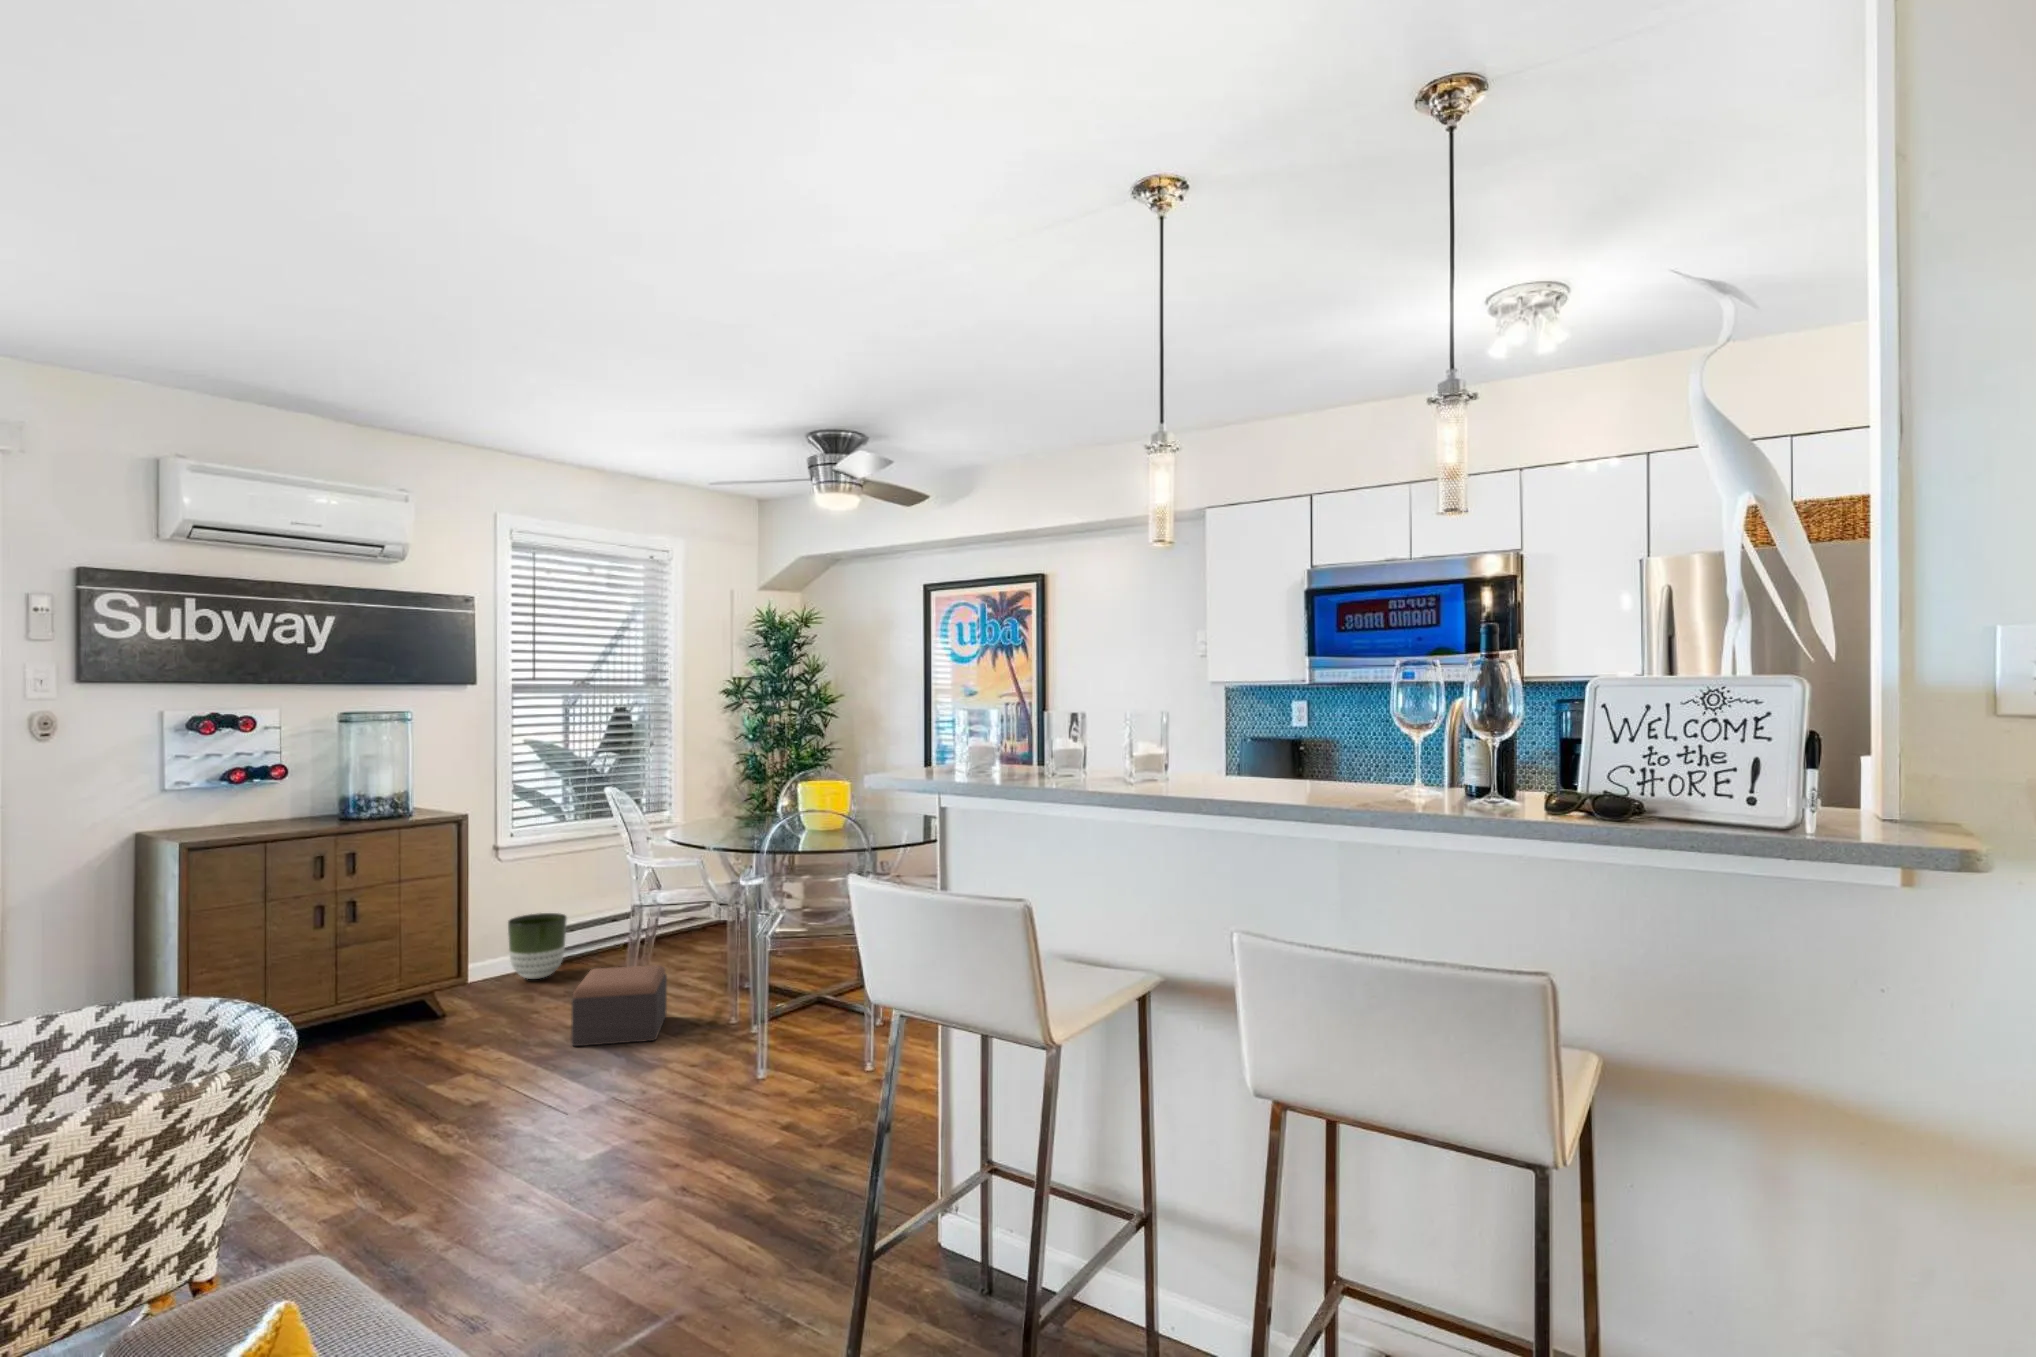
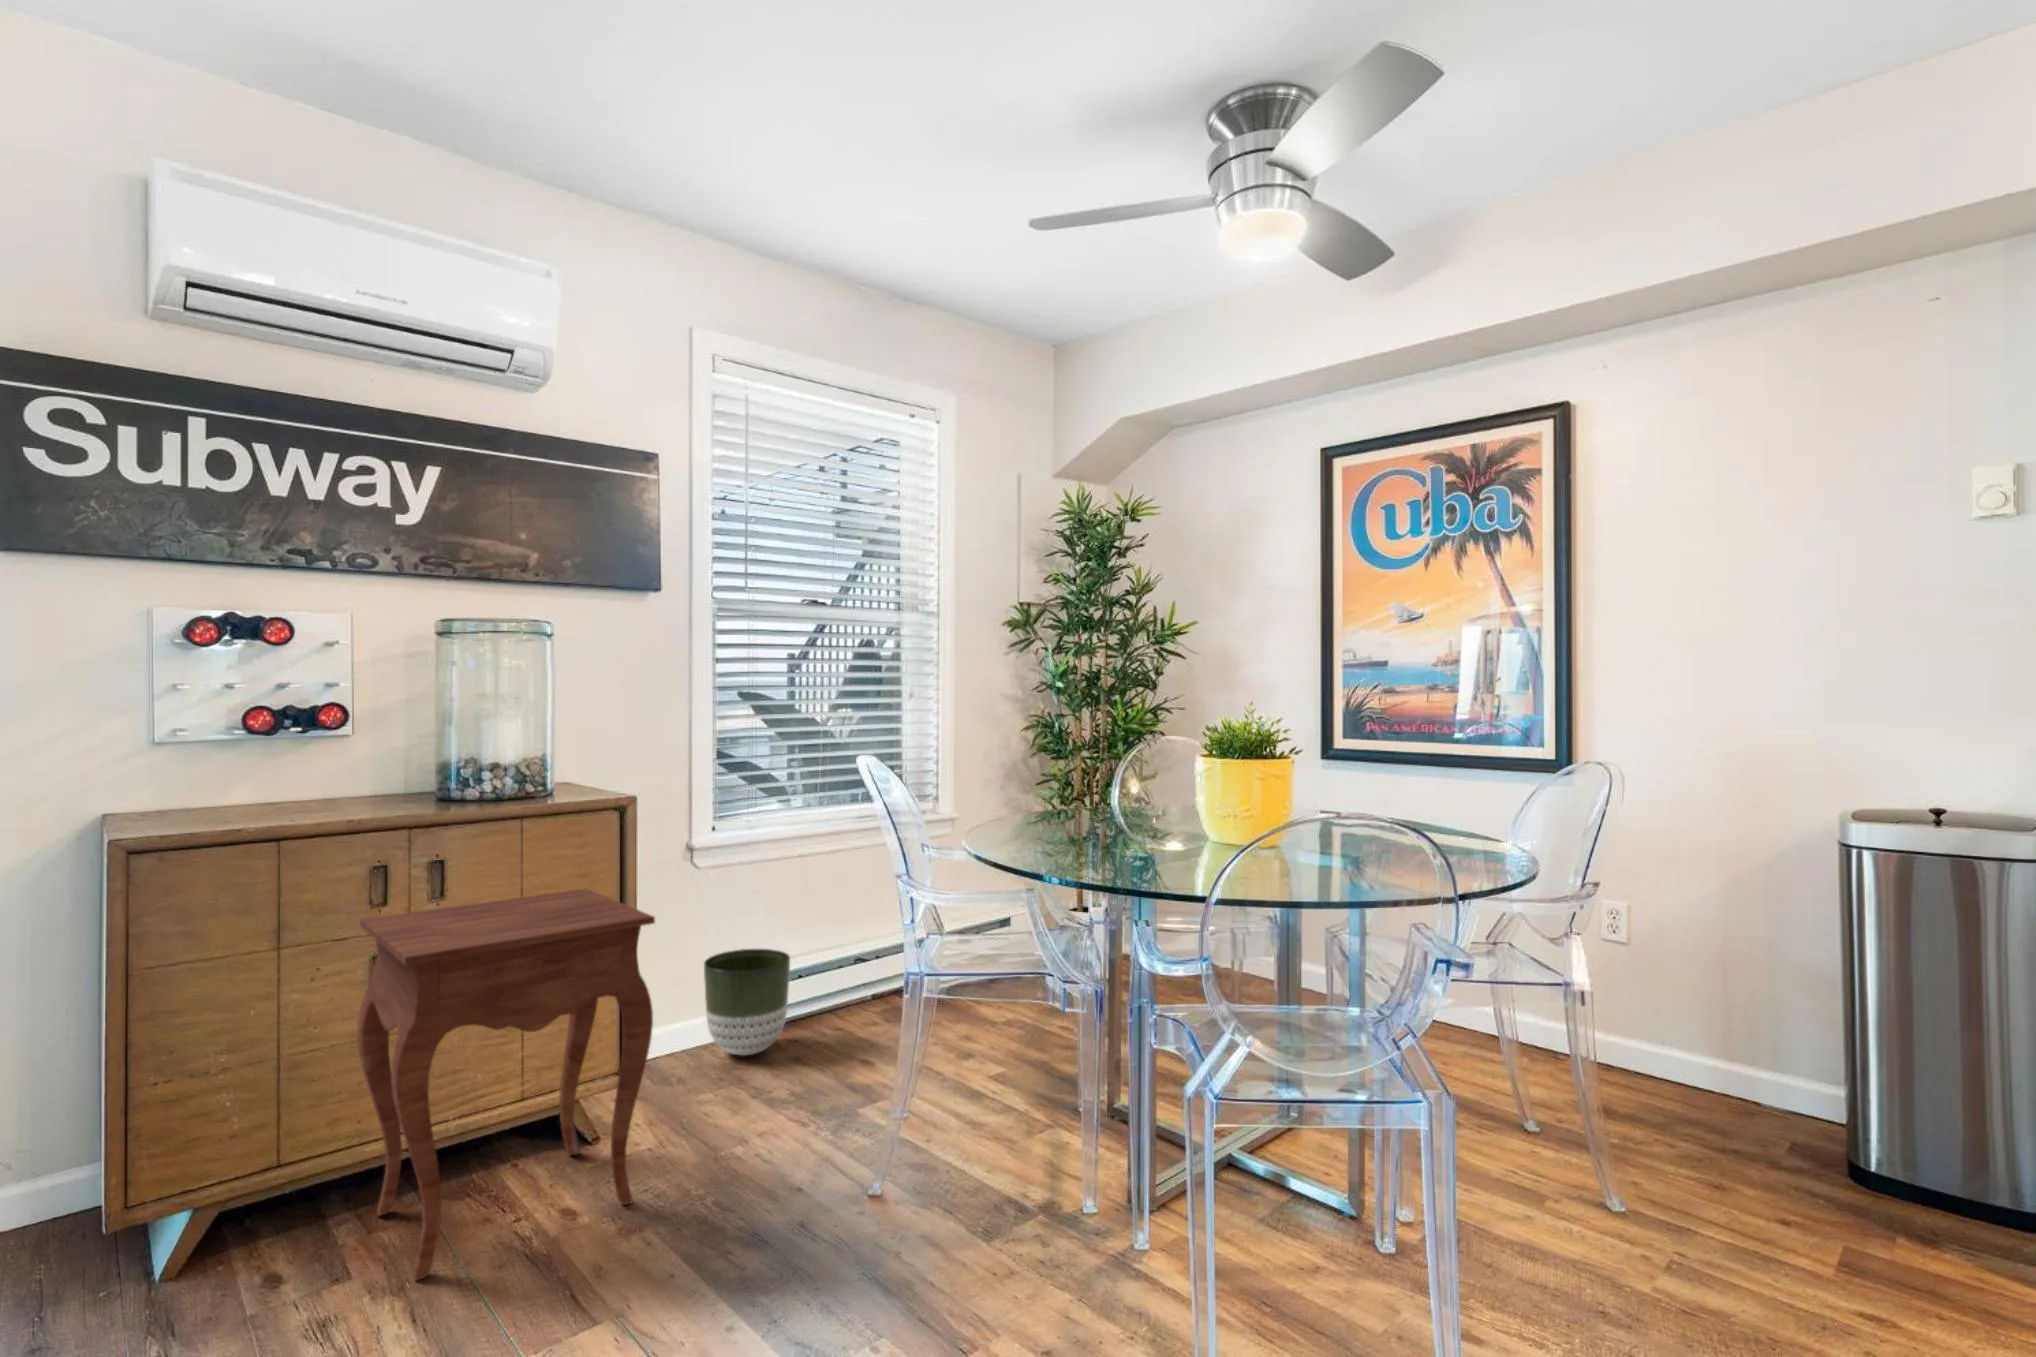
side table: none [310,870,489,1071] -> present [357,889,655,1280]
footstool: present [571,965,667,1046] -> none [795,1080,959,1249]

